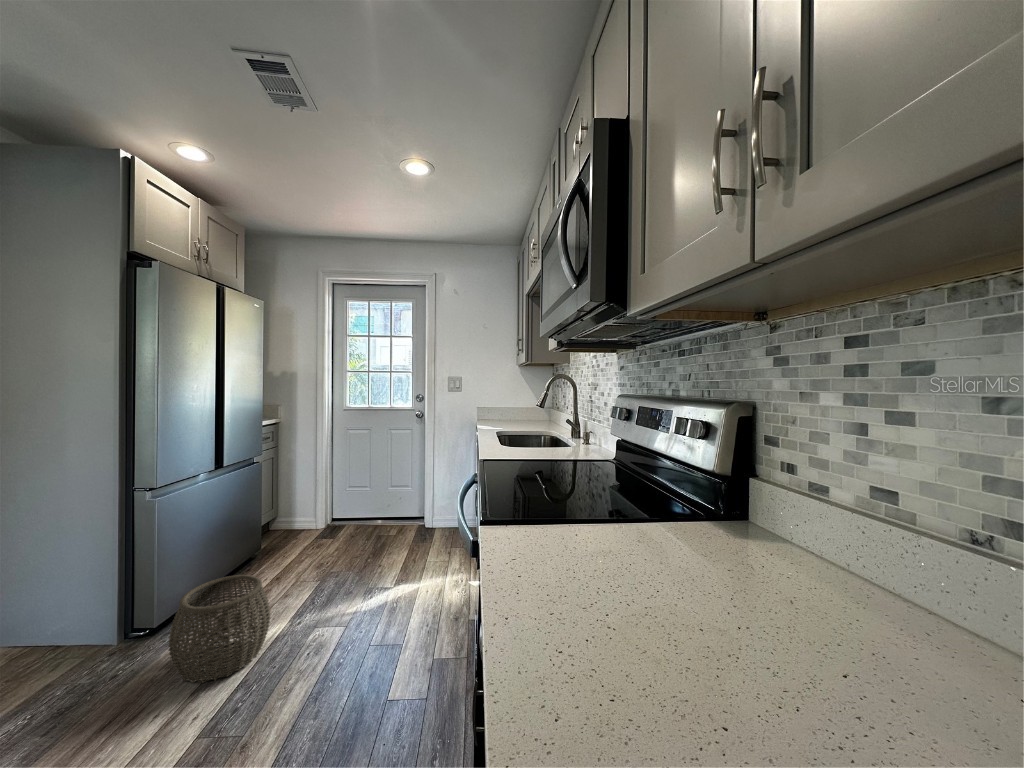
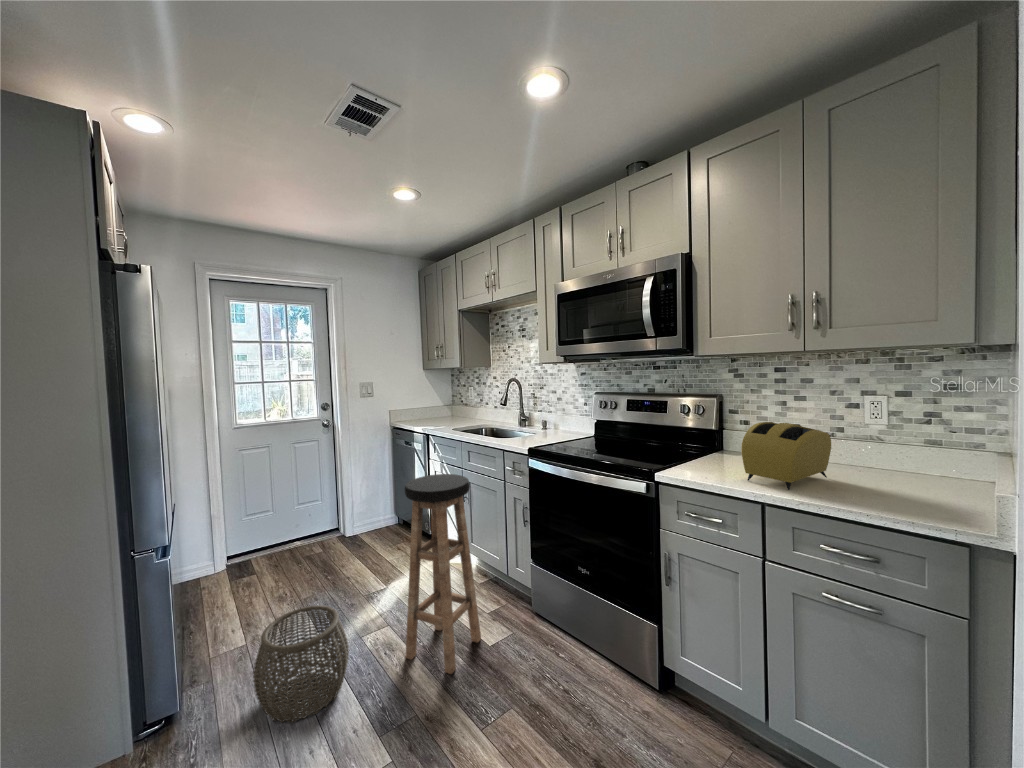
toaster: none [551,457,817,675] -> present [741,422,831,490]
bar stool: none [312,471,392,710] -> present [405,474,481,674]

